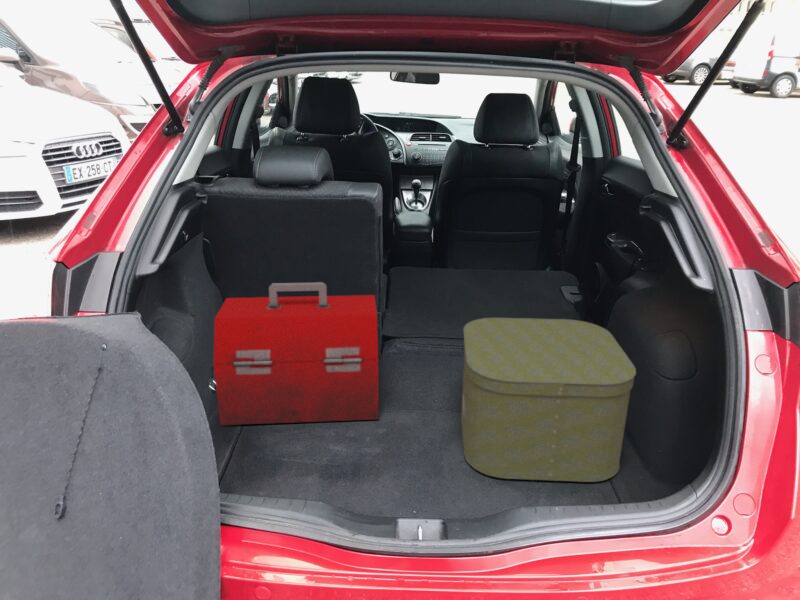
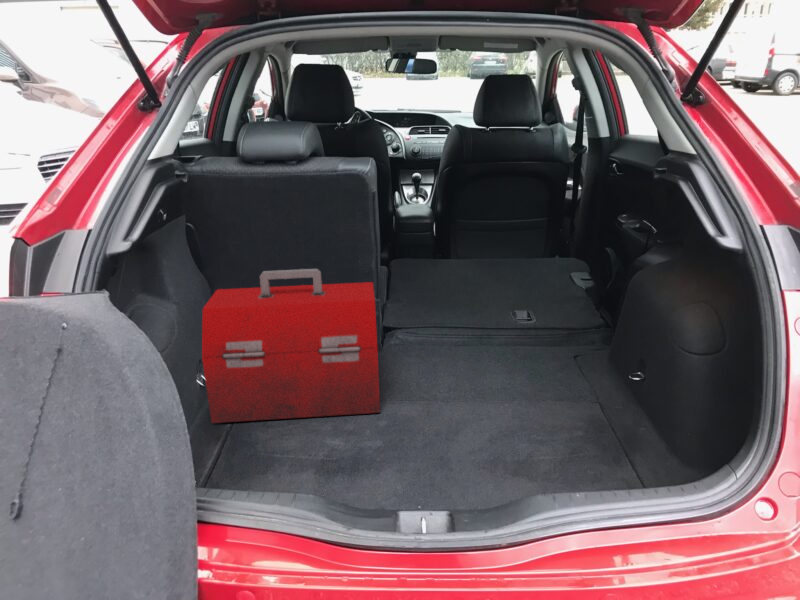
storage box: present [461,318,636,482] -> none [468,300,657,471]

